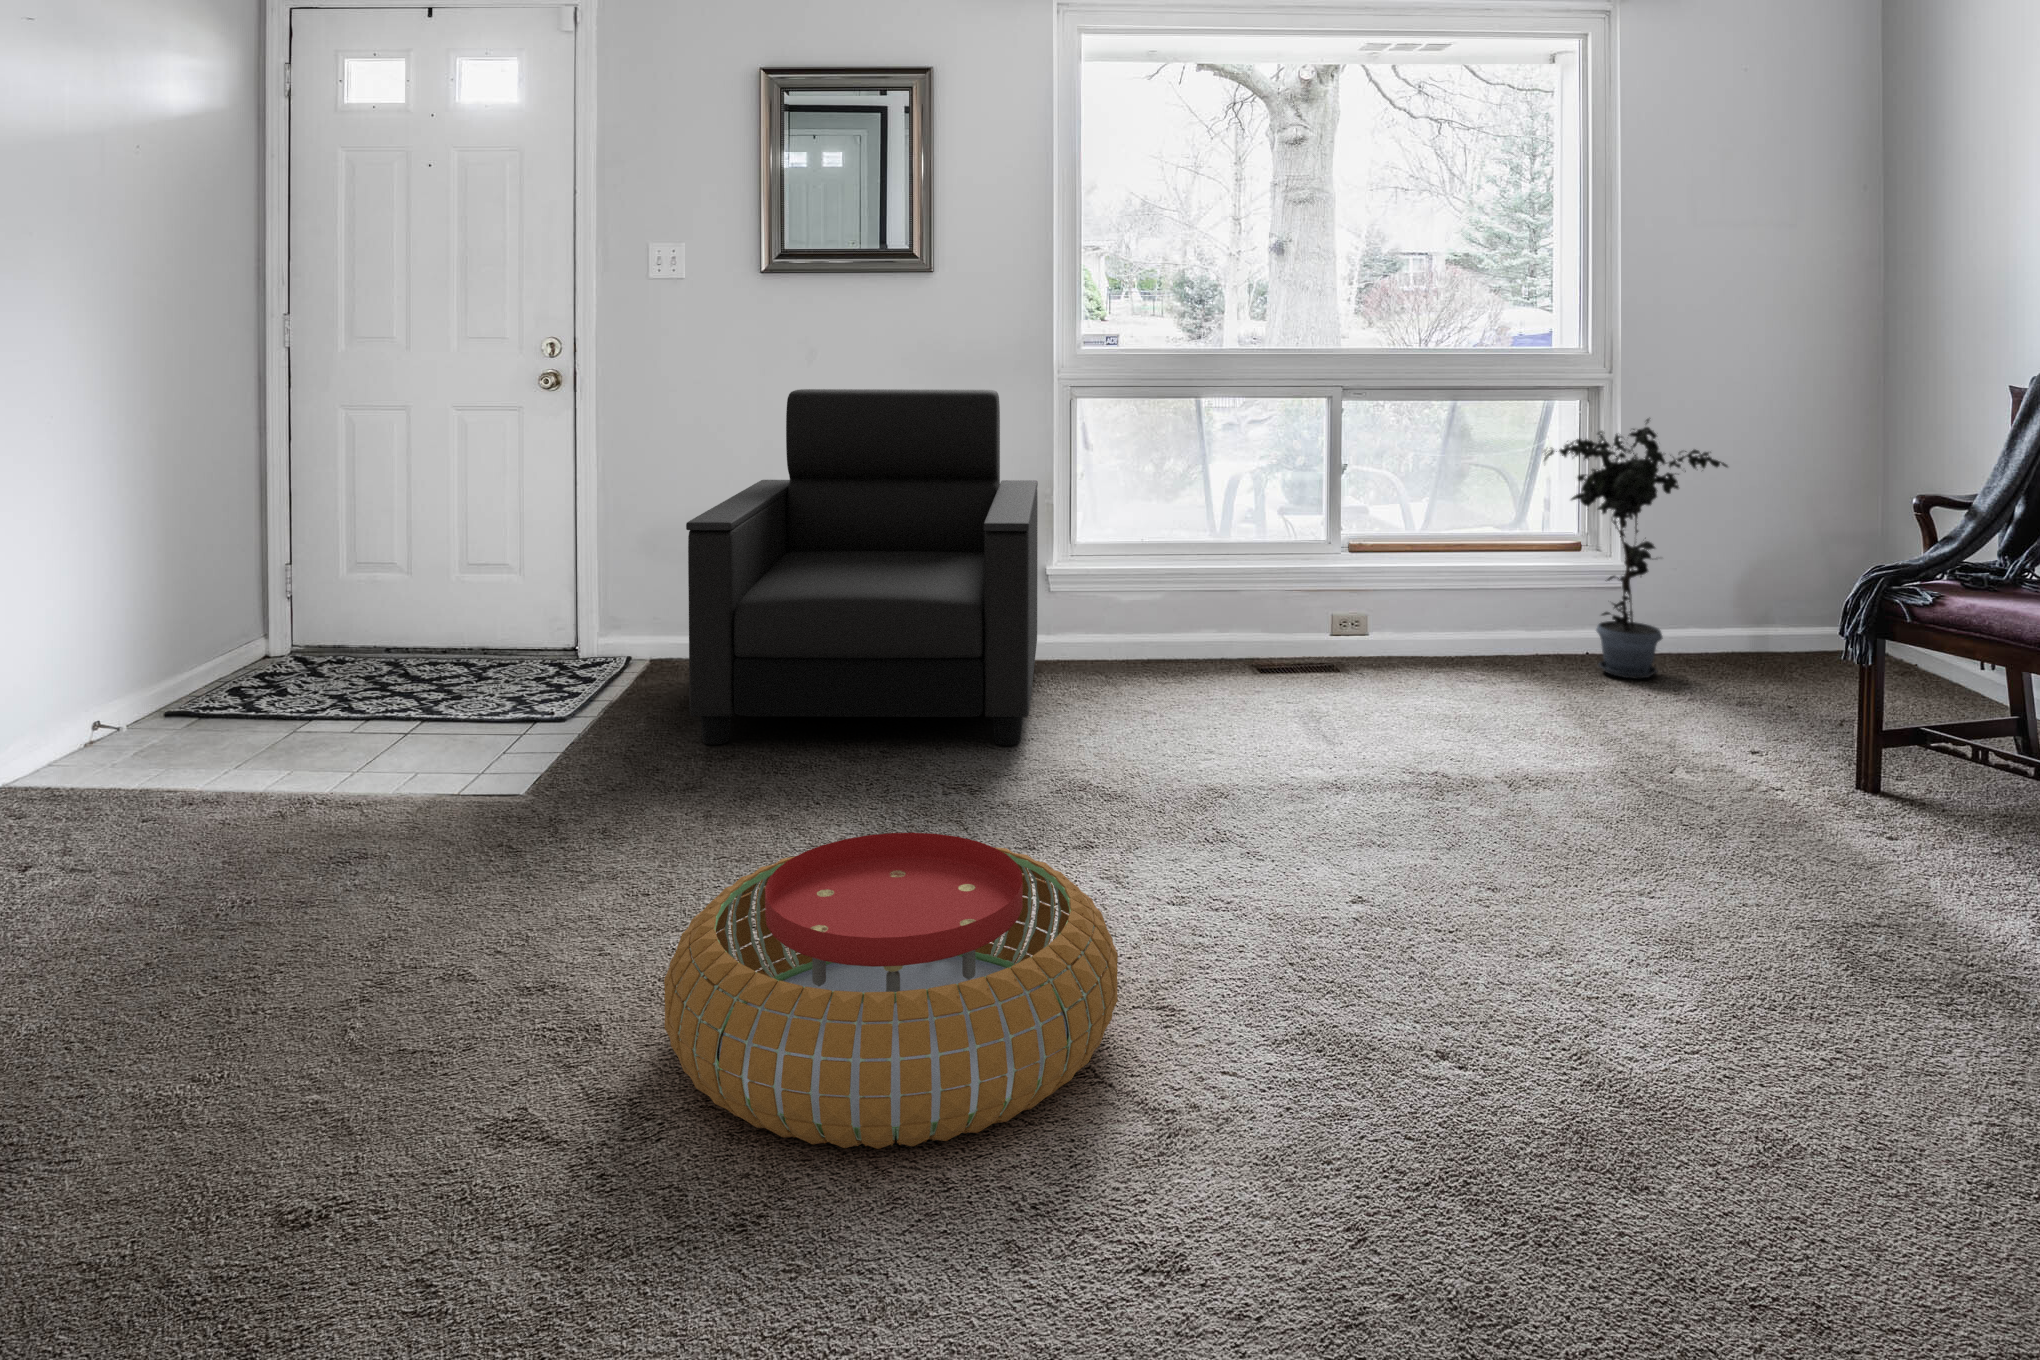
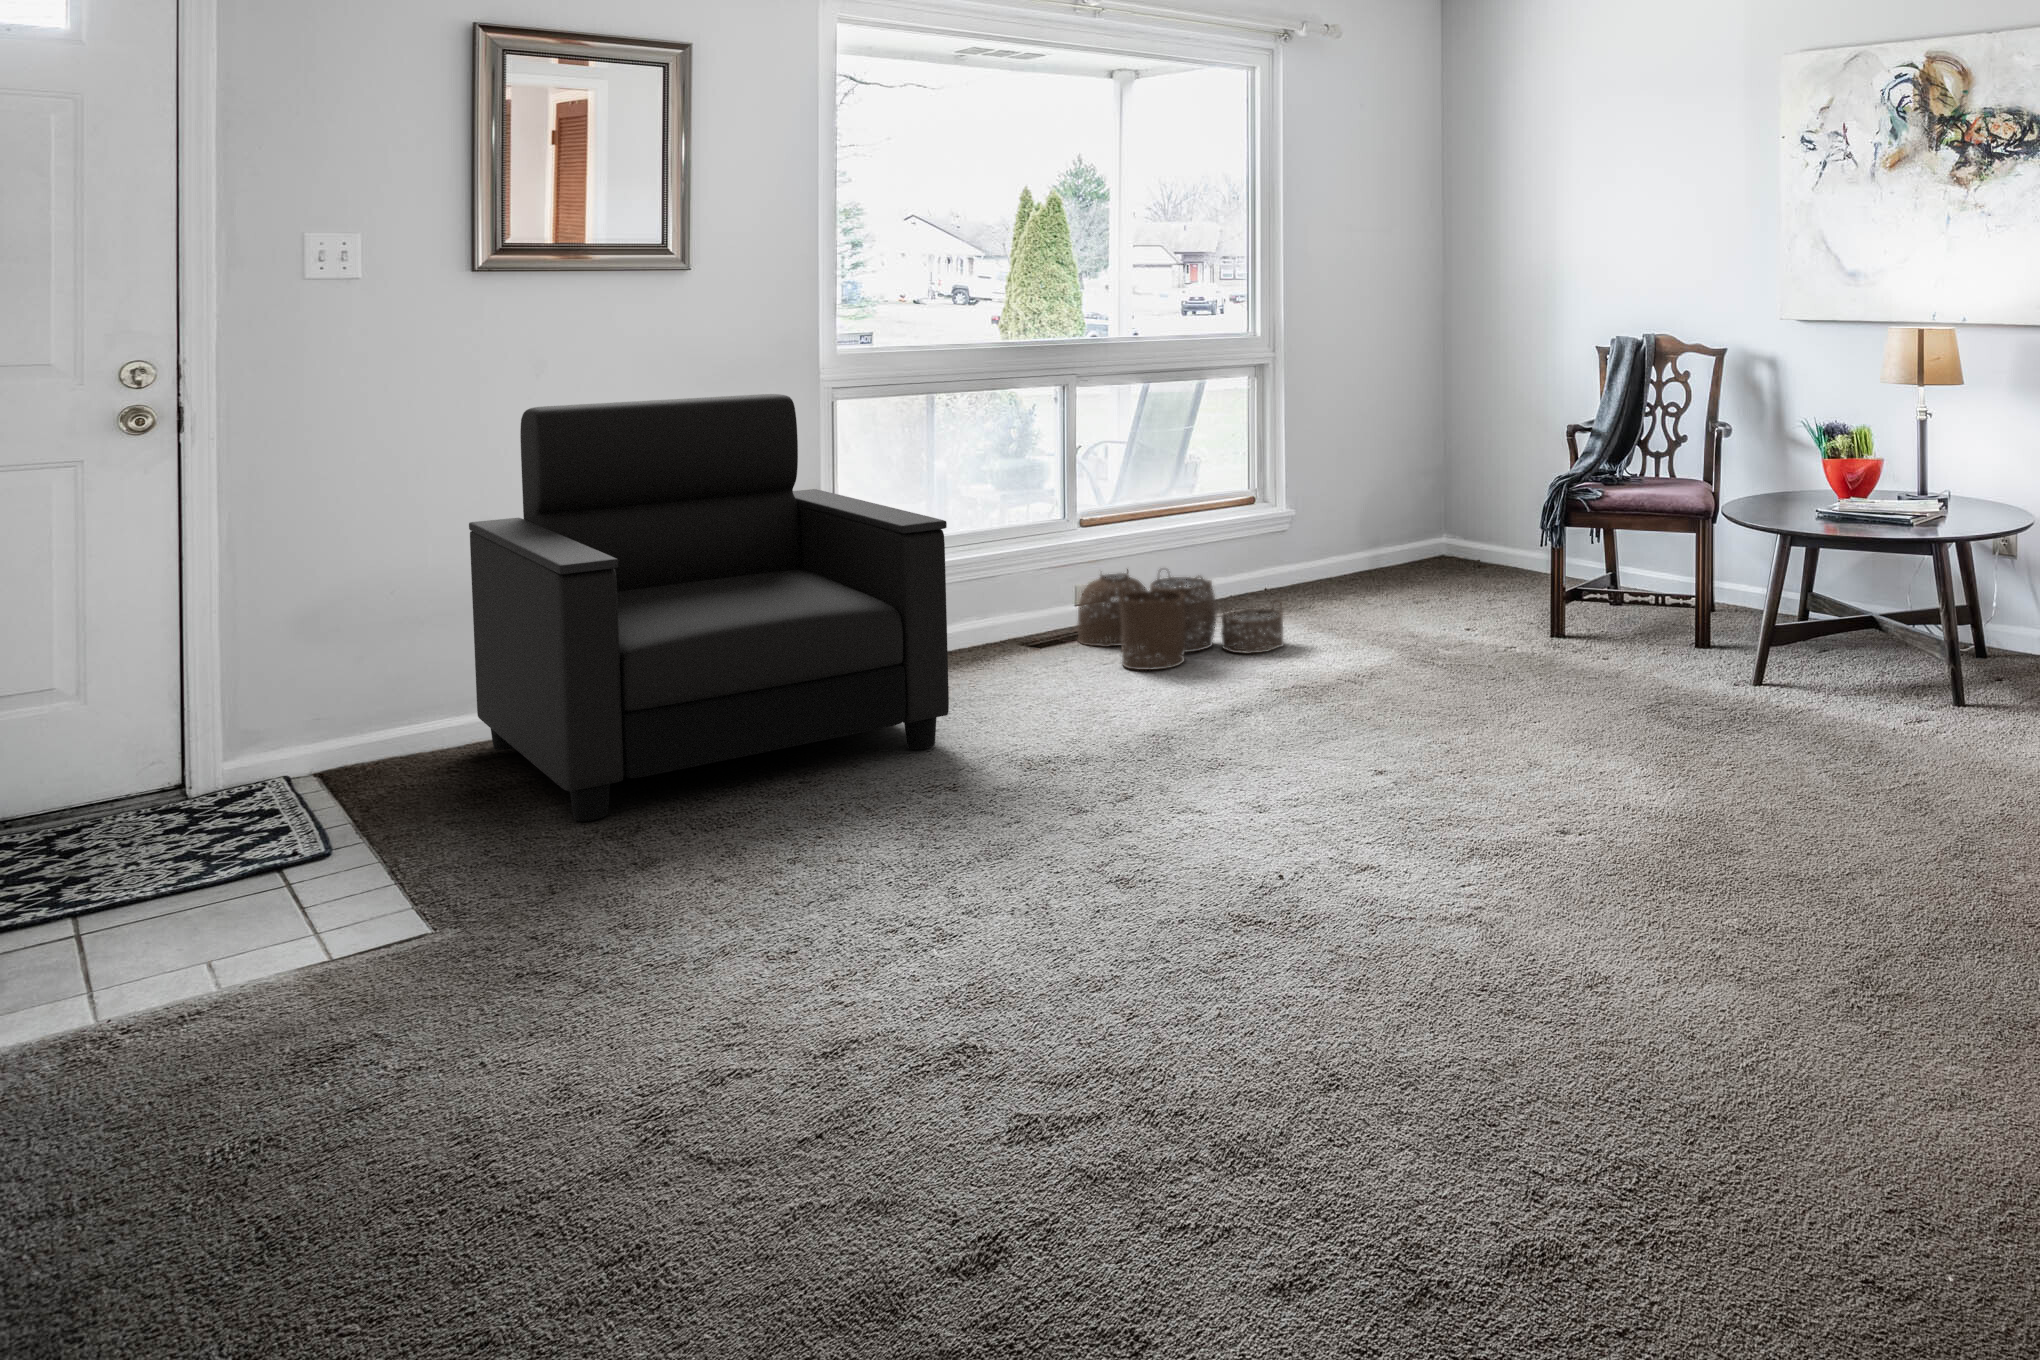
potted plant: present [1544,419,1728,679] -> none [1270,383,1404,603]
woven basket: none [1291,595,1491,719] -> present [1078,569,1284,670]
pouf: present [664,833,1118,1149] -> none [1001,763,1387,998]

